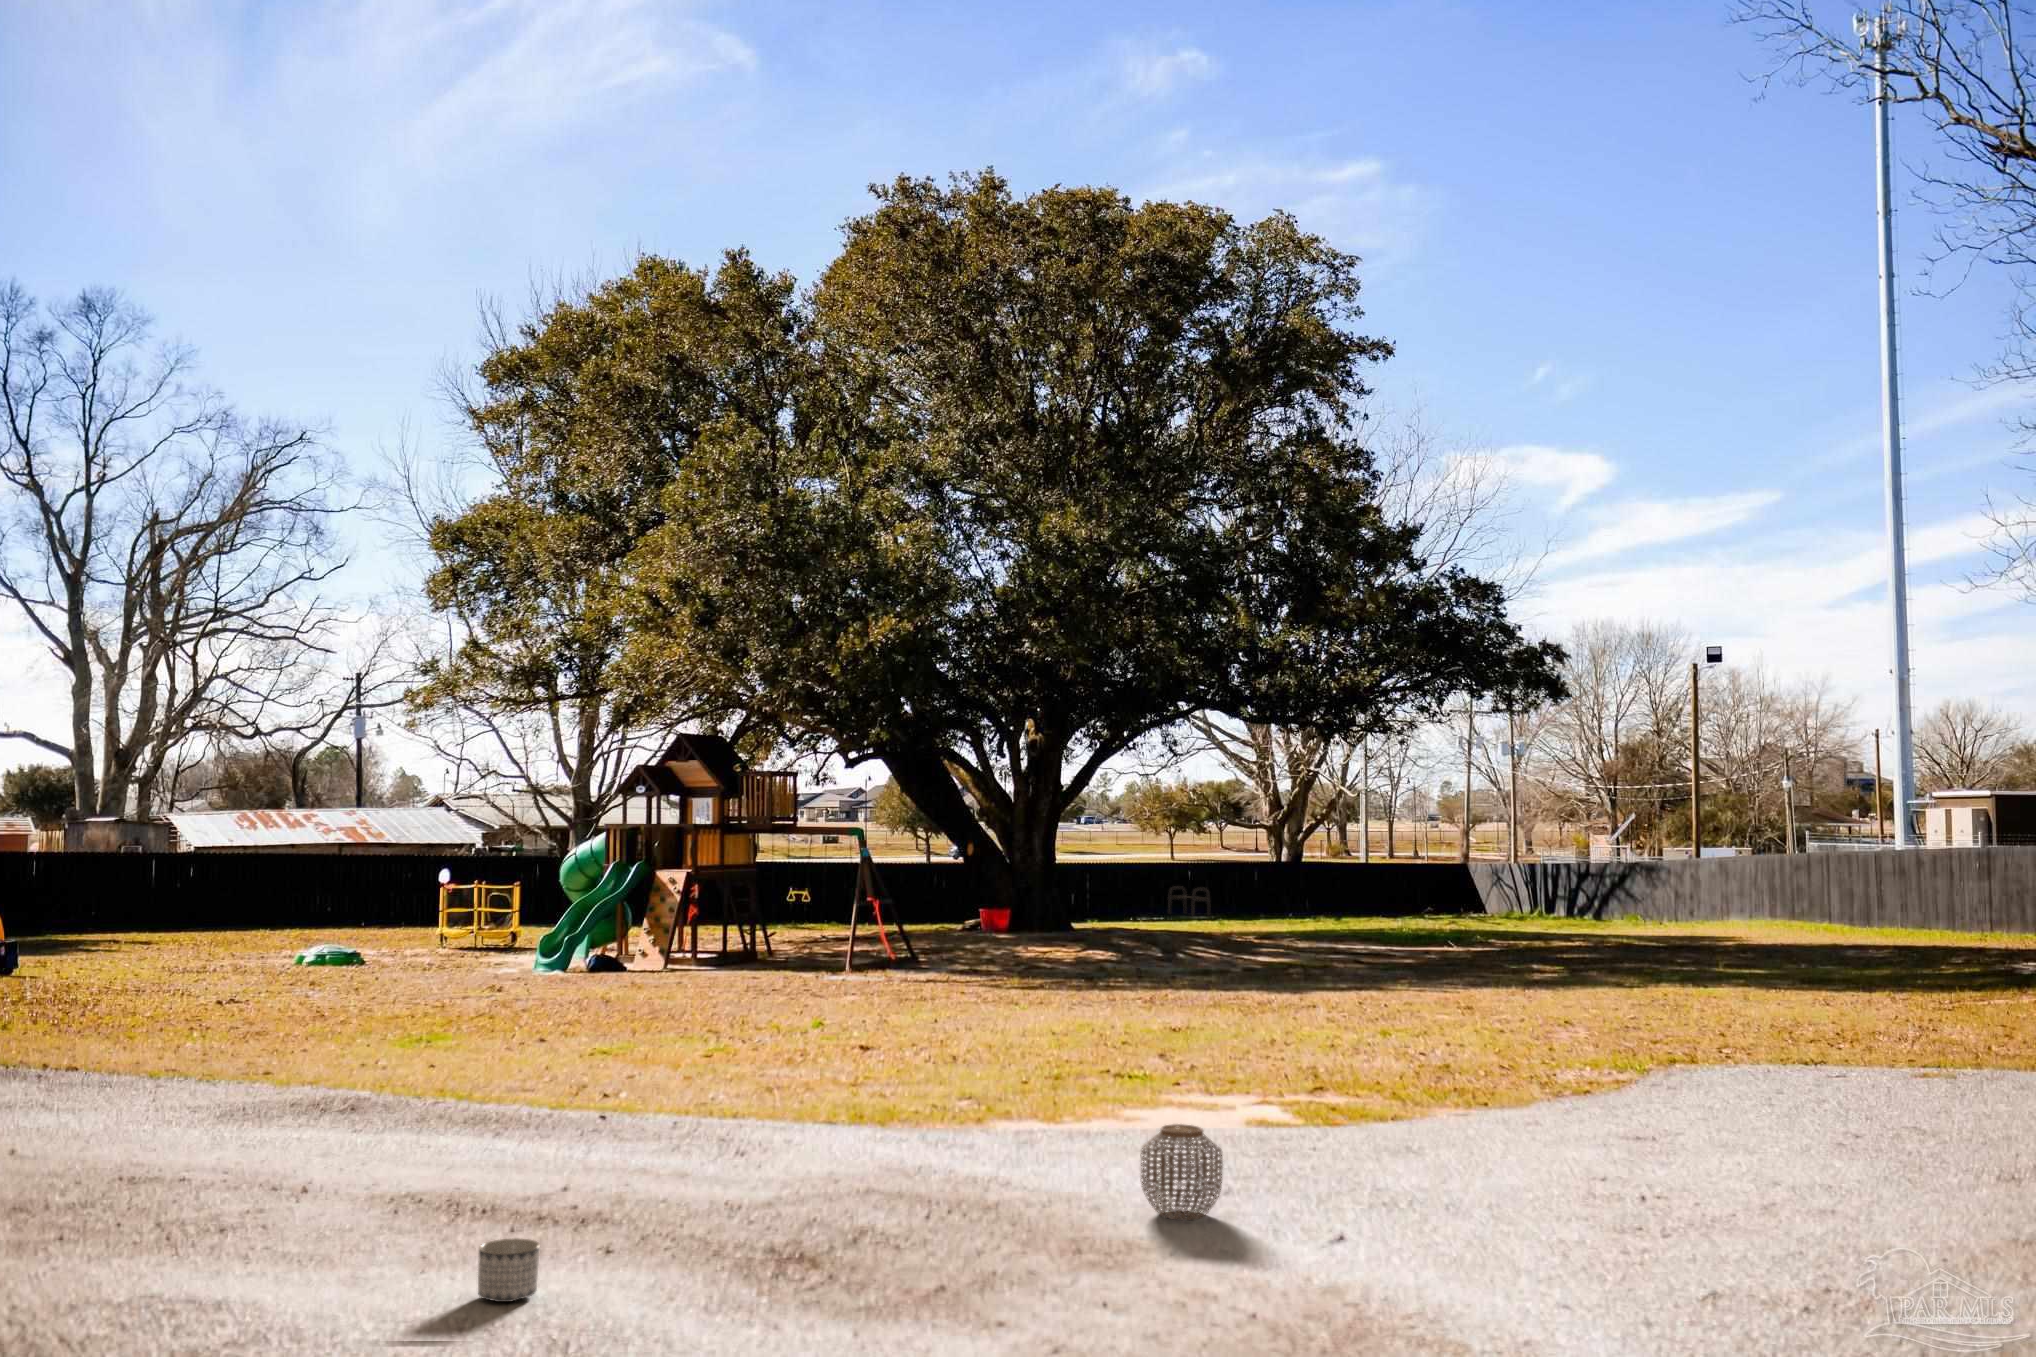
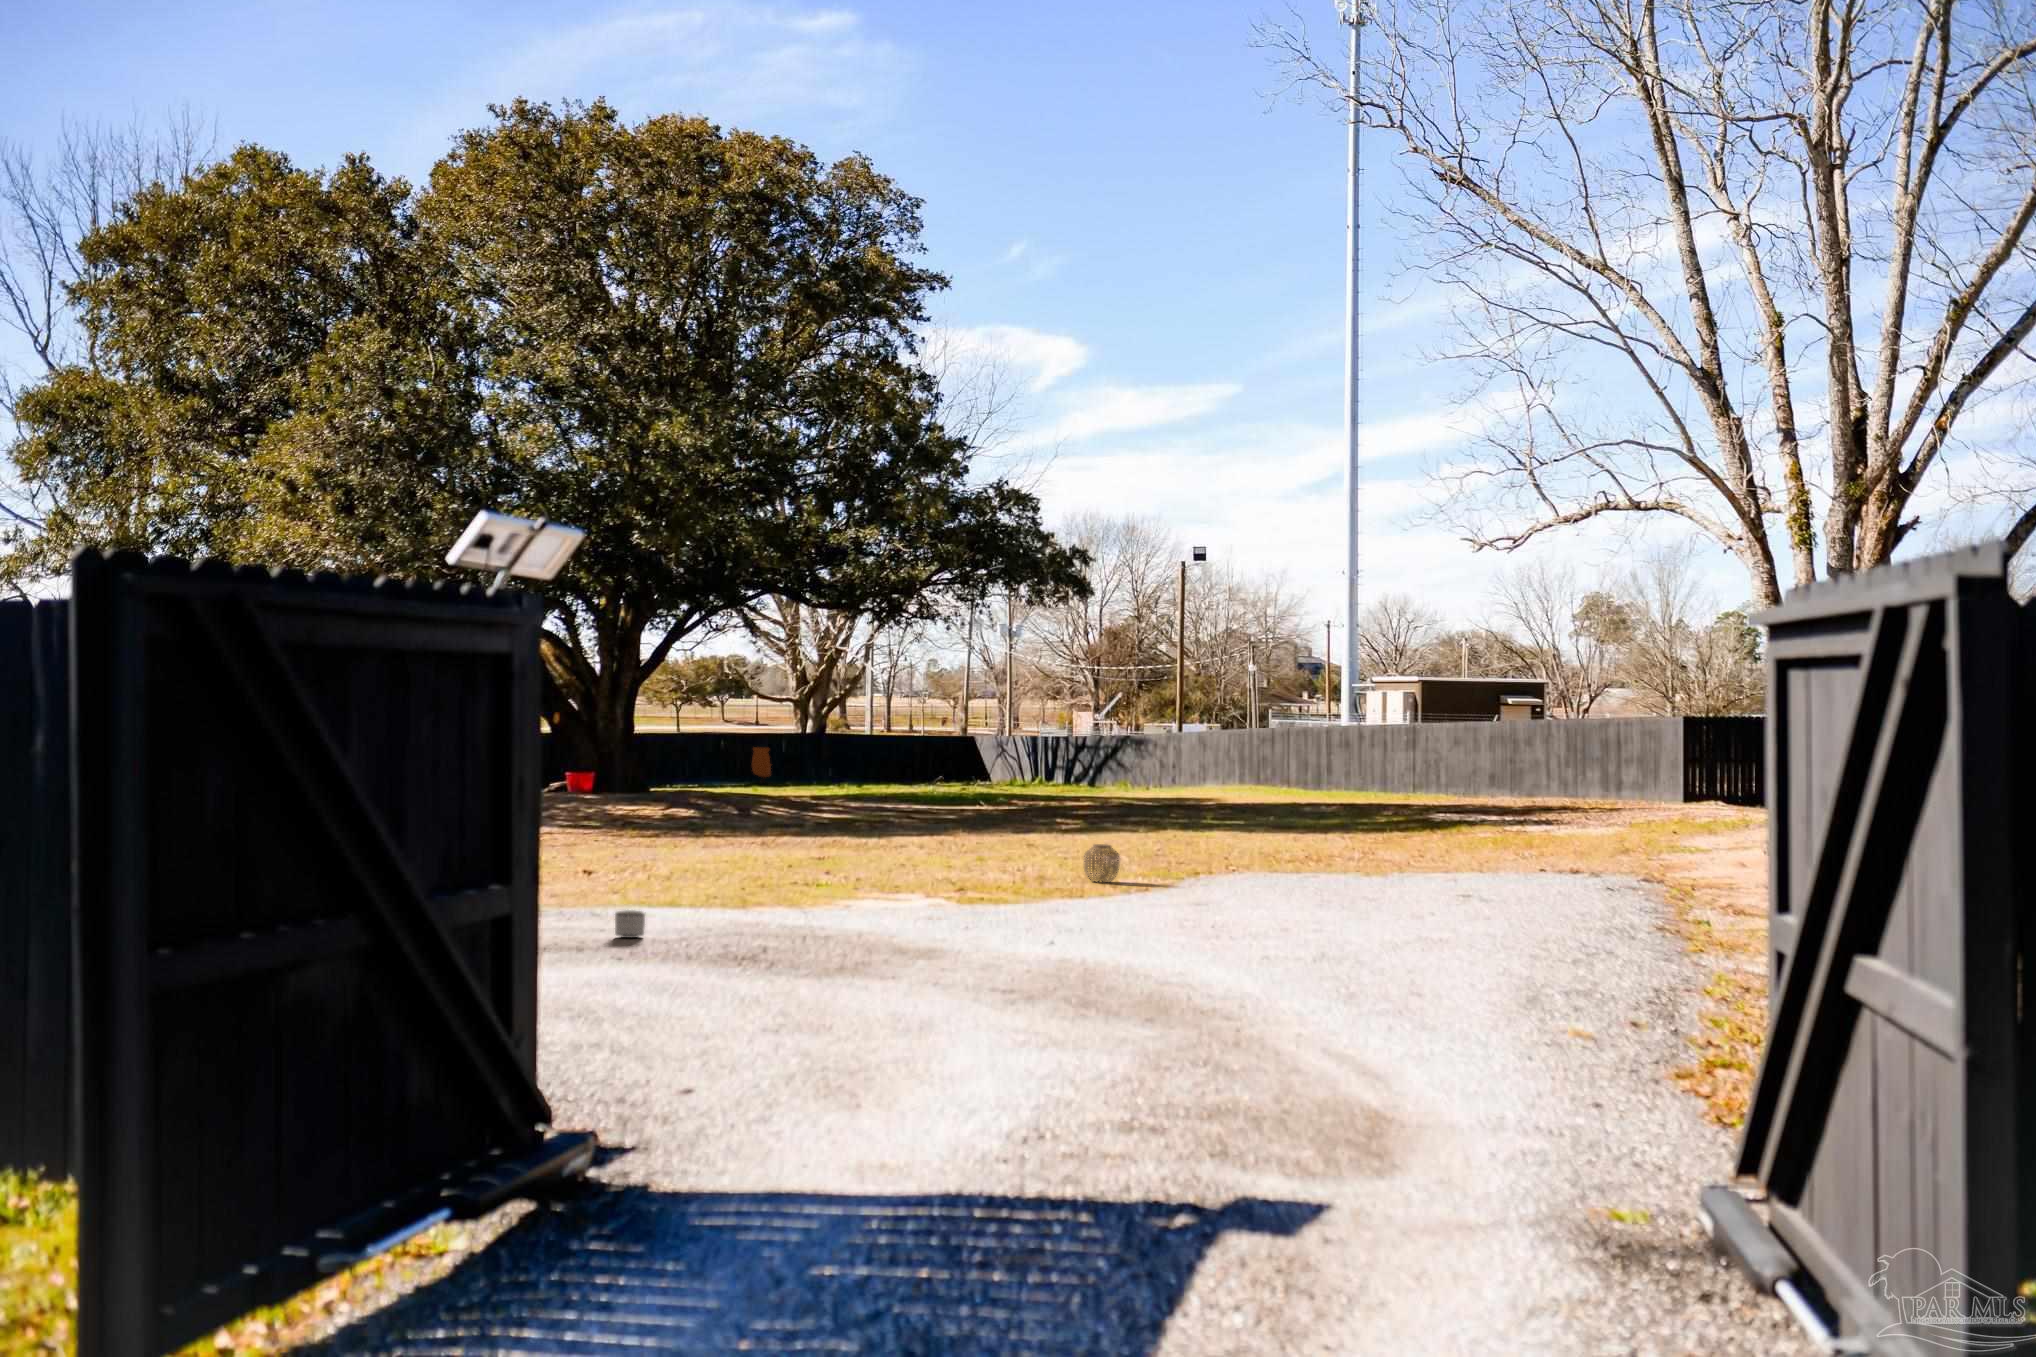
lounge chair: none [1217,876,1241,915] -> present [752,747,771,784]
bench: present [1168,886,1211,916] -> none [703,757,745,785]
woven basket: present [1141,1124,1222,1220] -> present [1084,844,1120,883]

